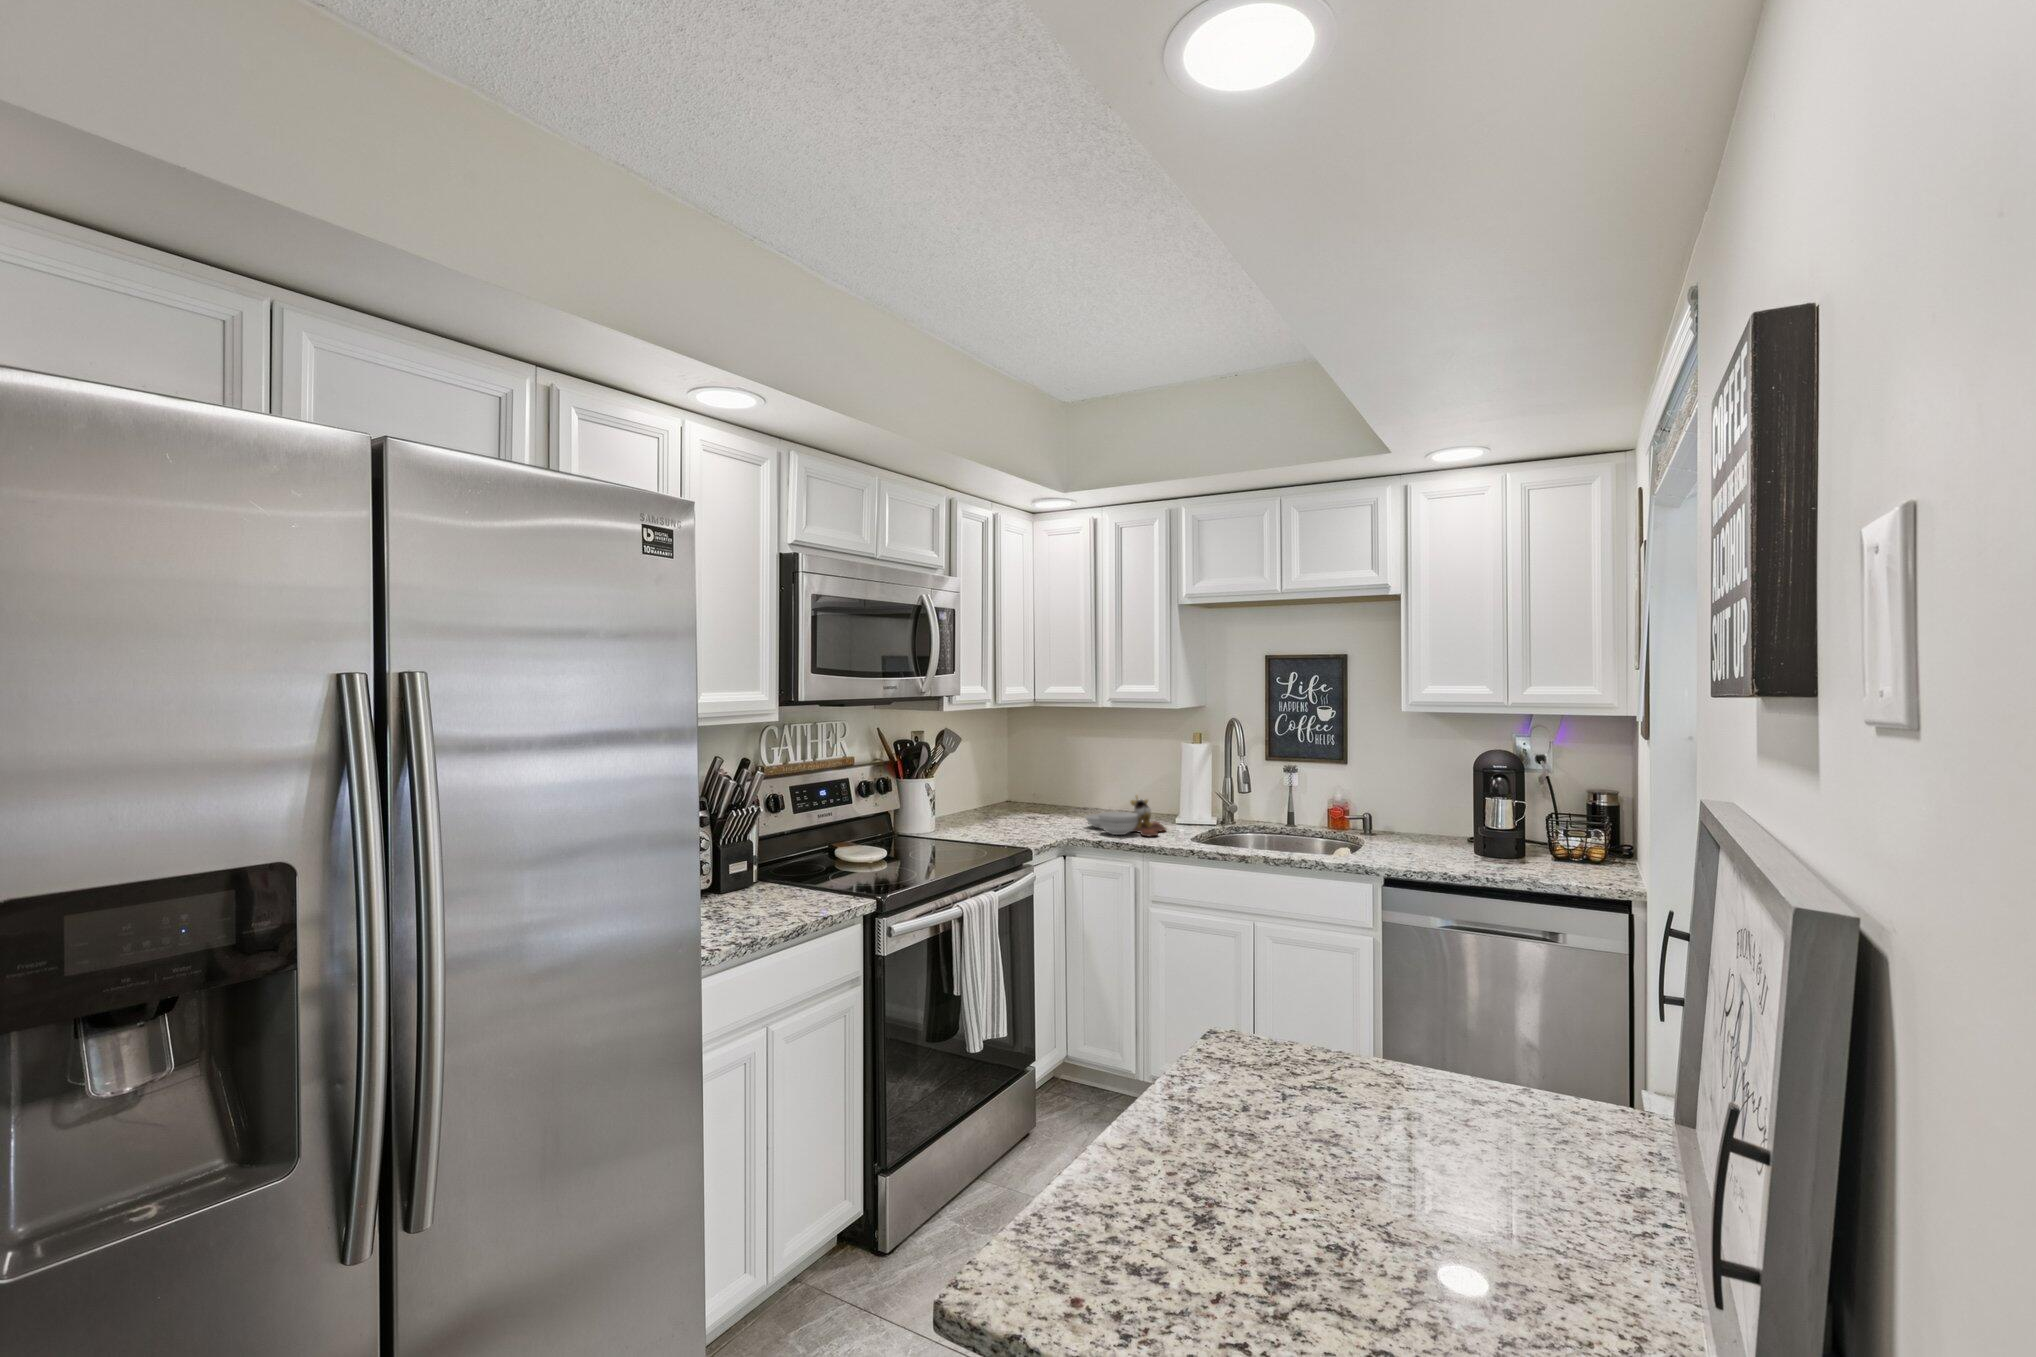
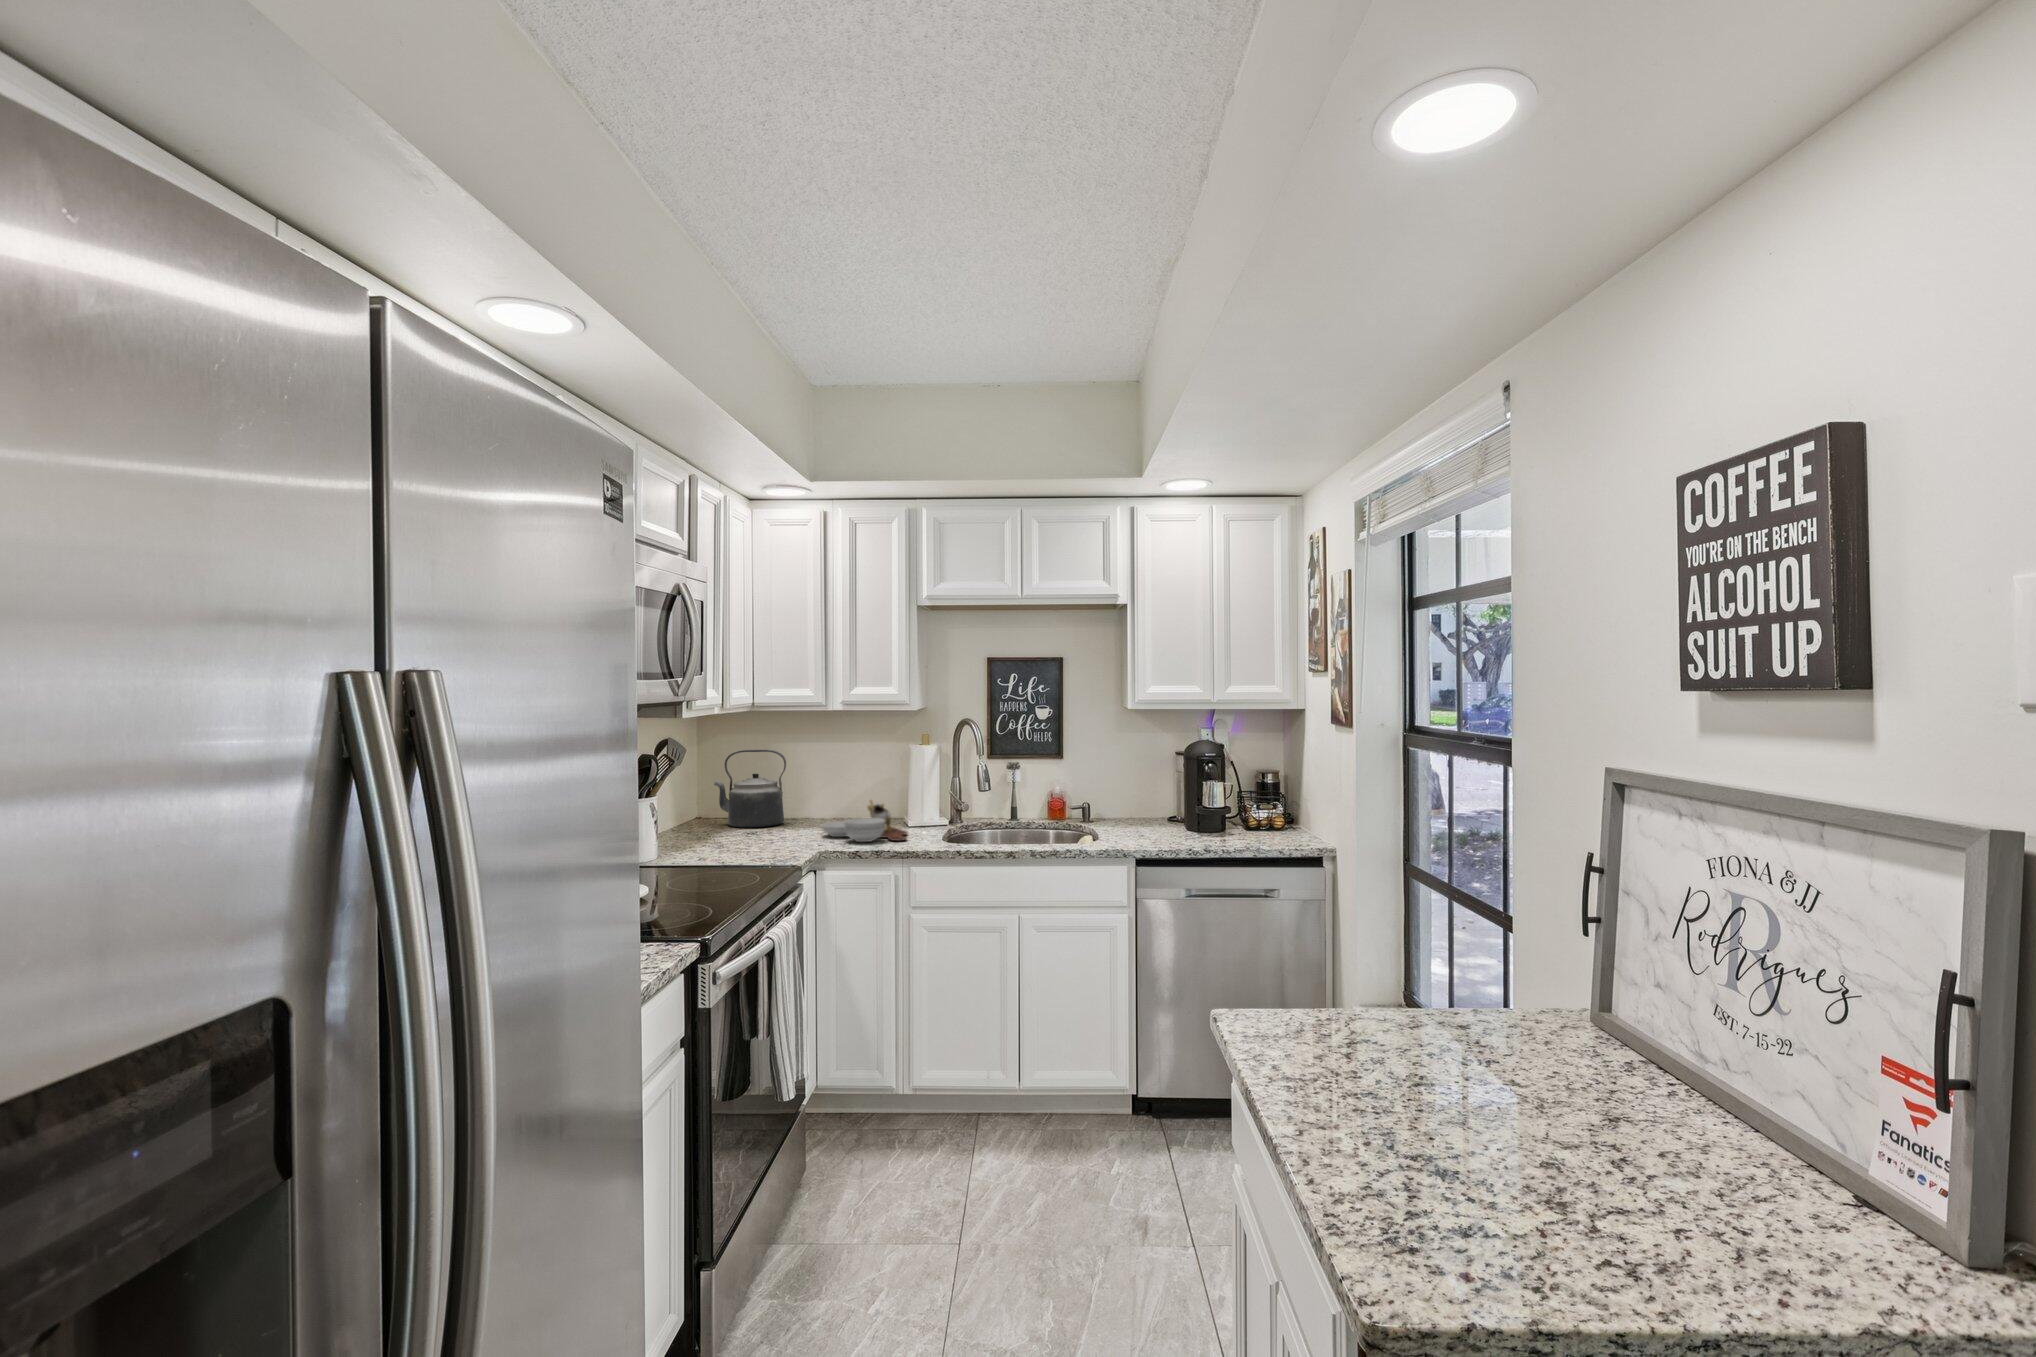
kettle: none [1011,742,1072,814] -> present [714,750,786,828]

